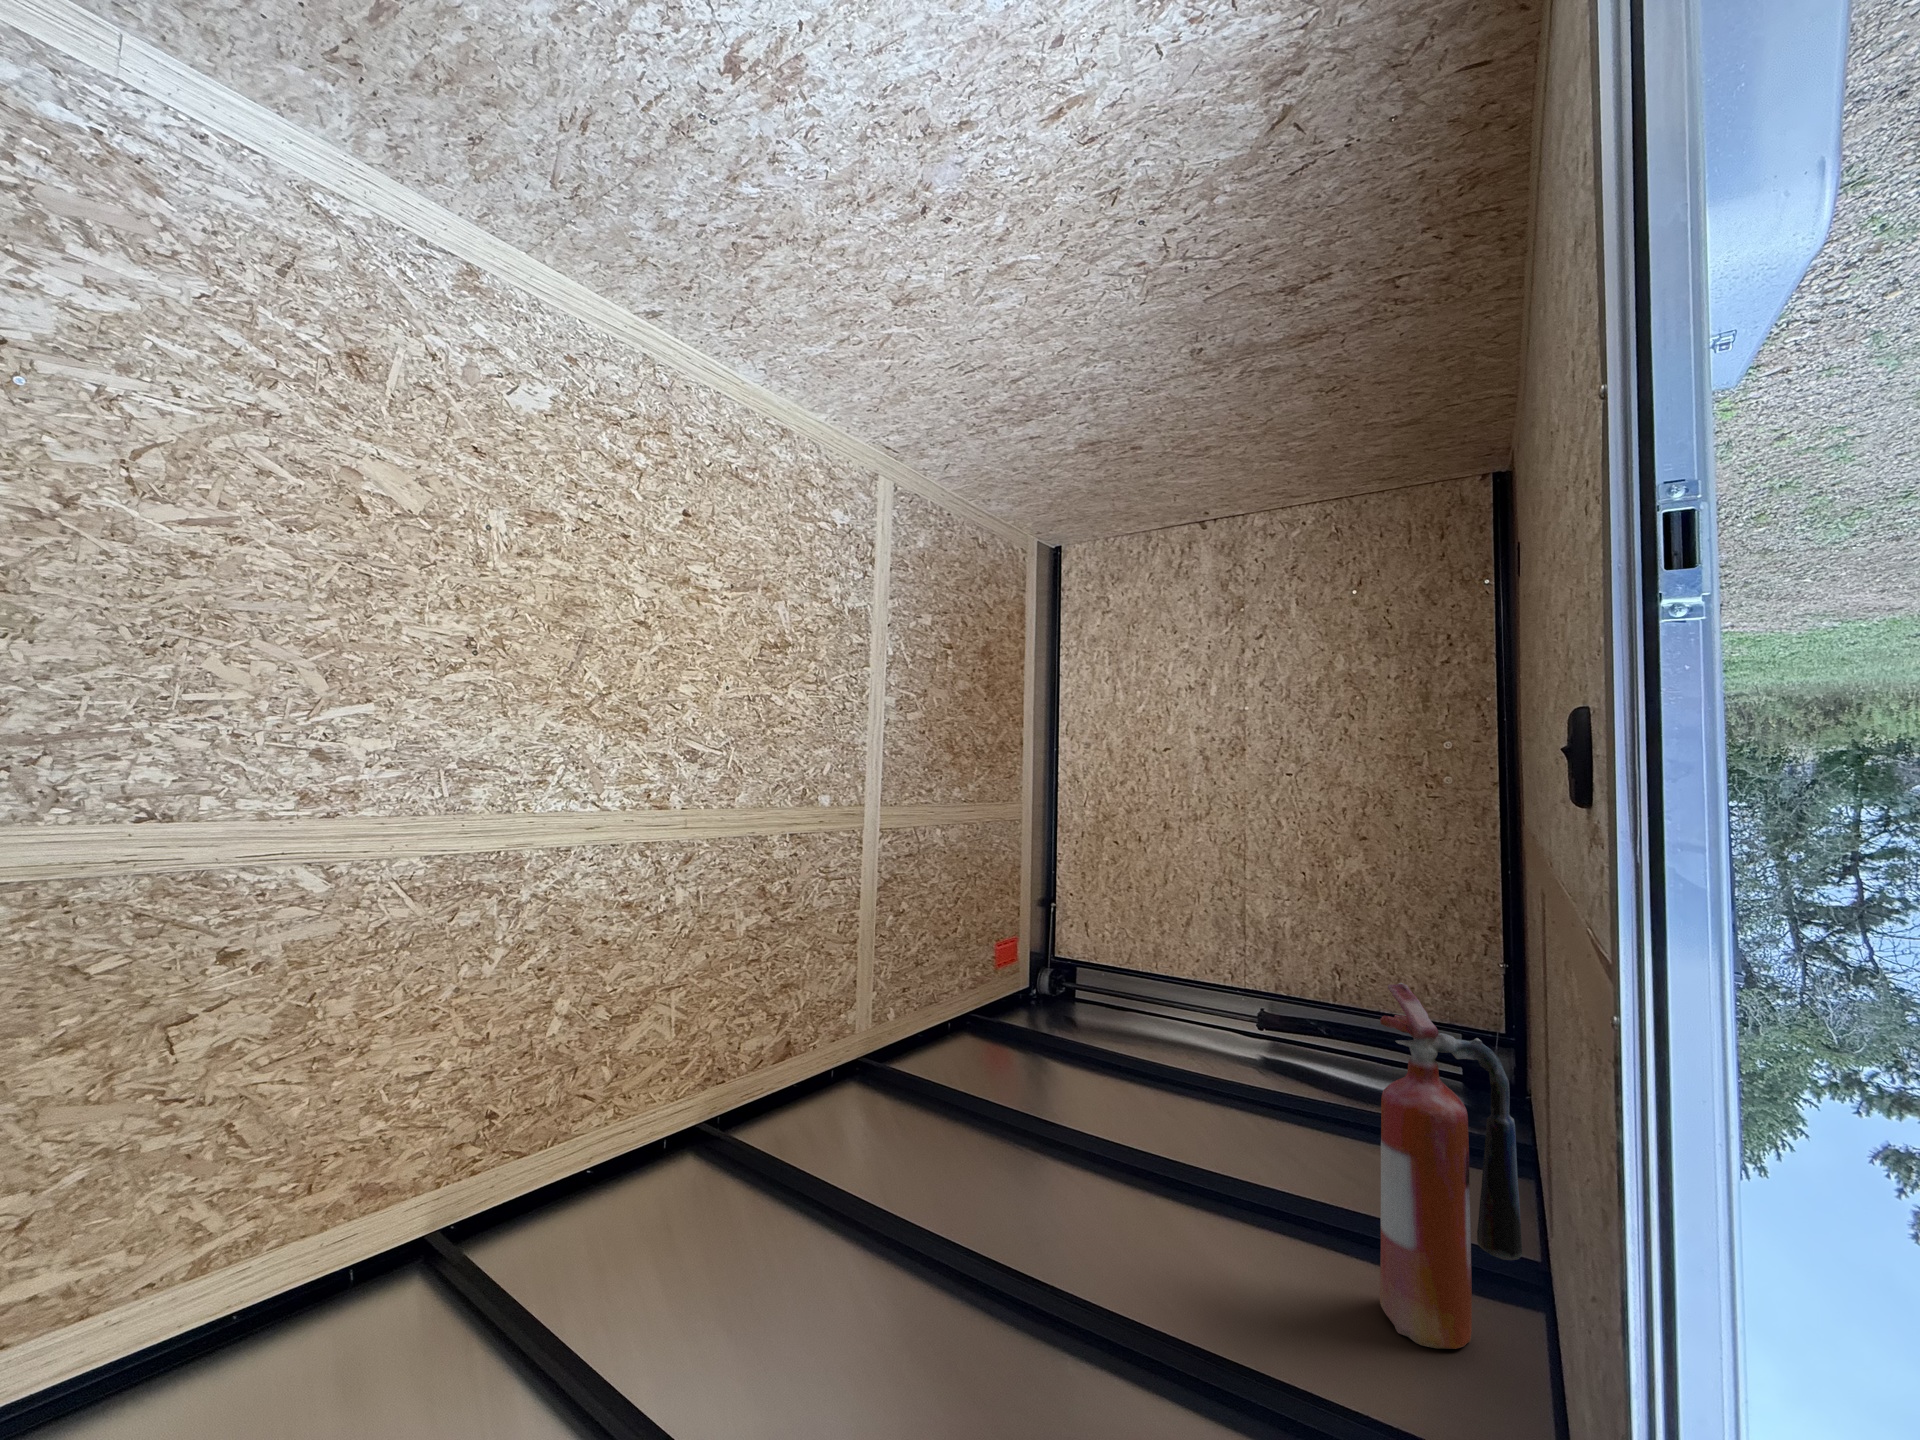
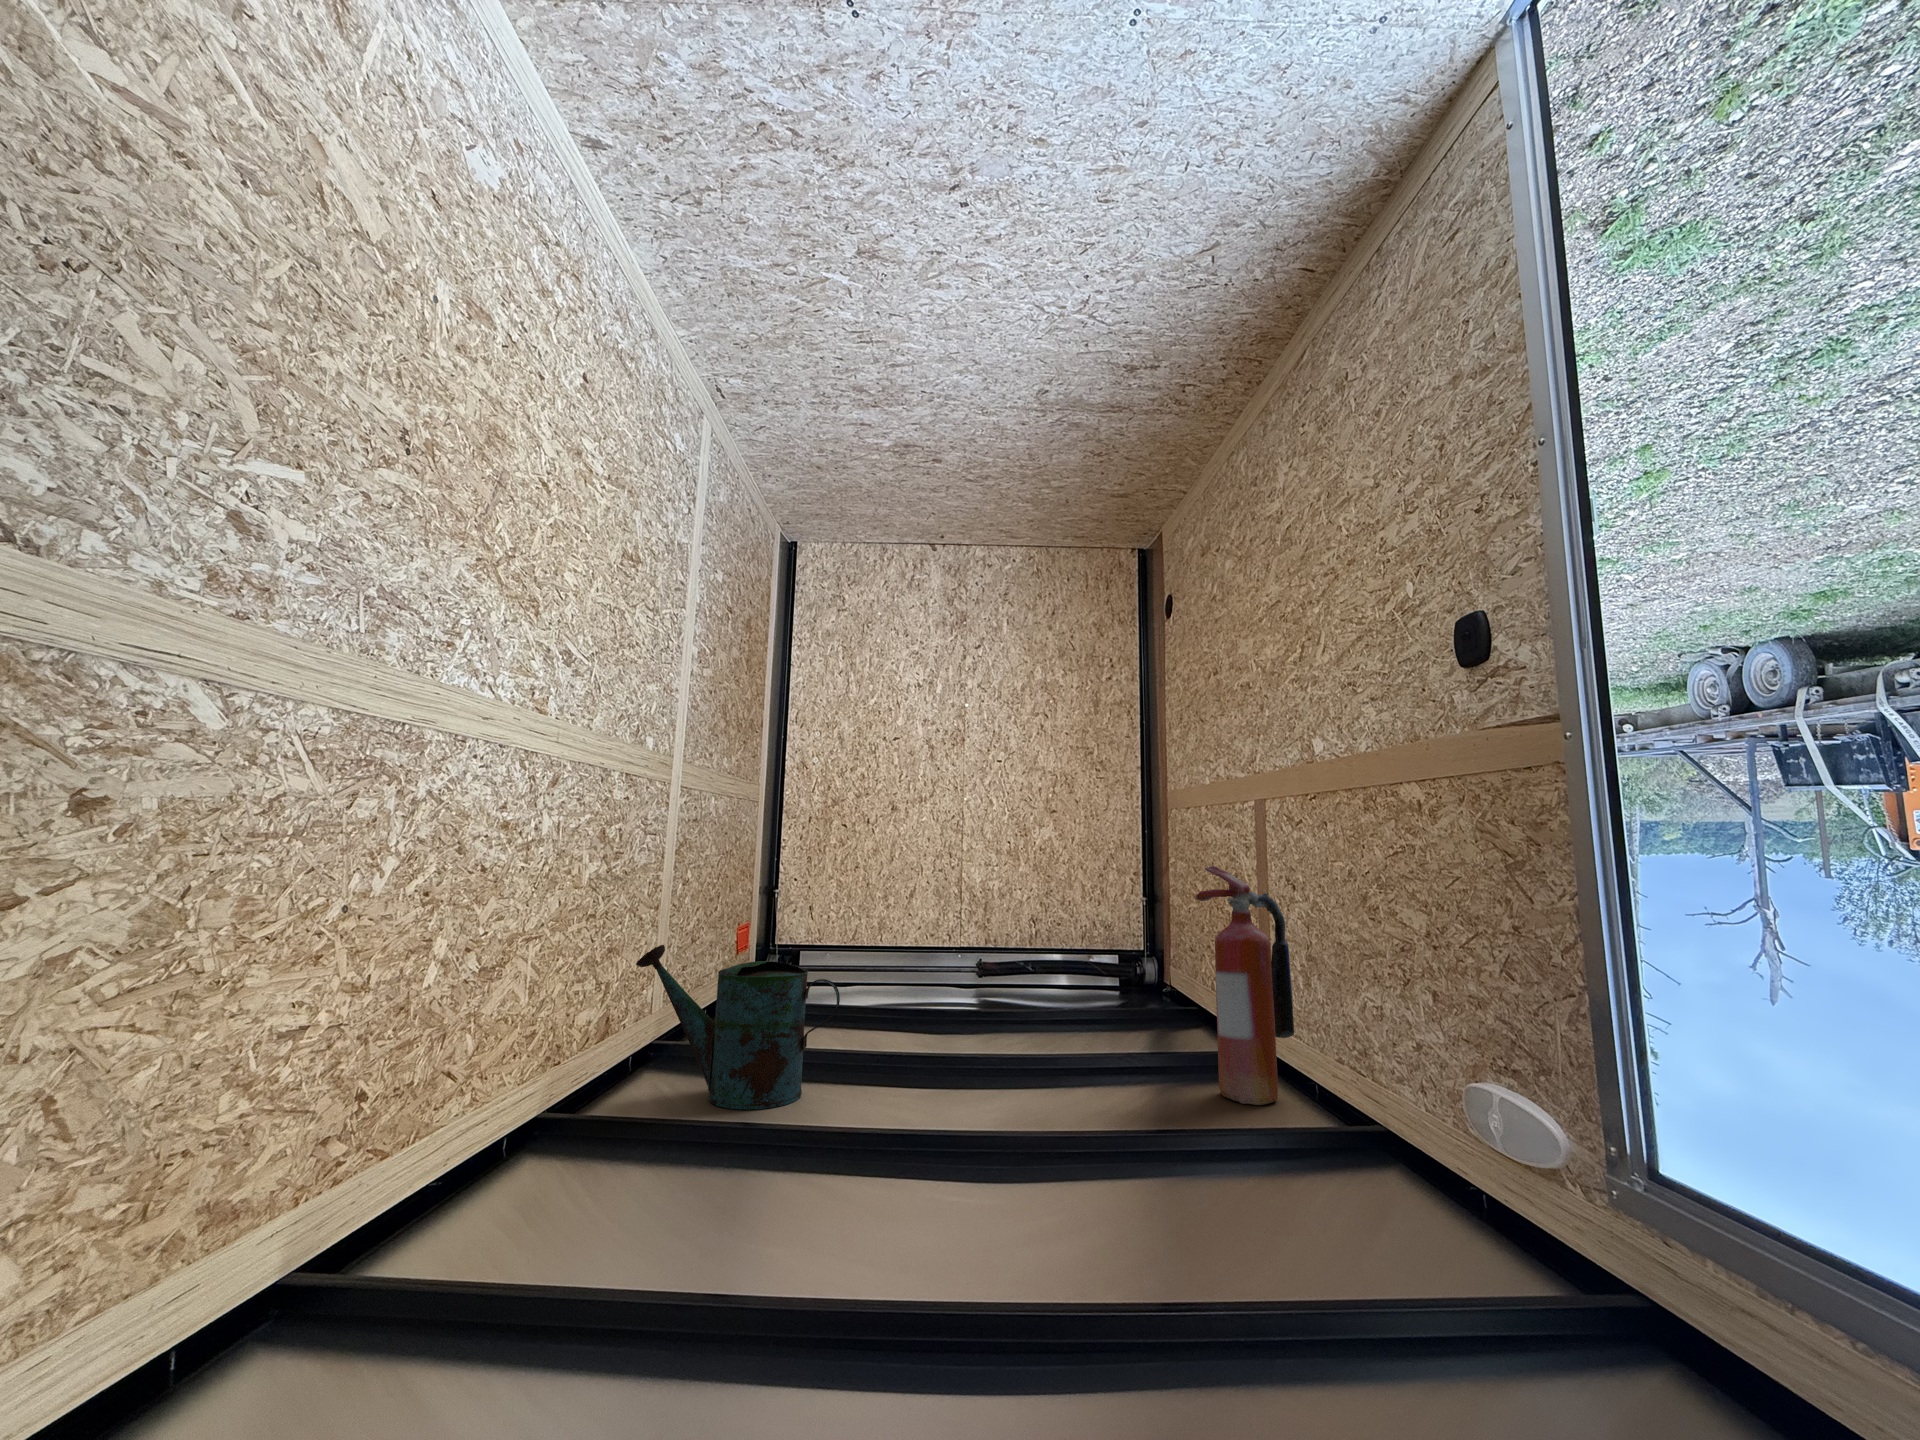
watering can: none [806,982,951,1156] -> present [636,945,840,1110]

